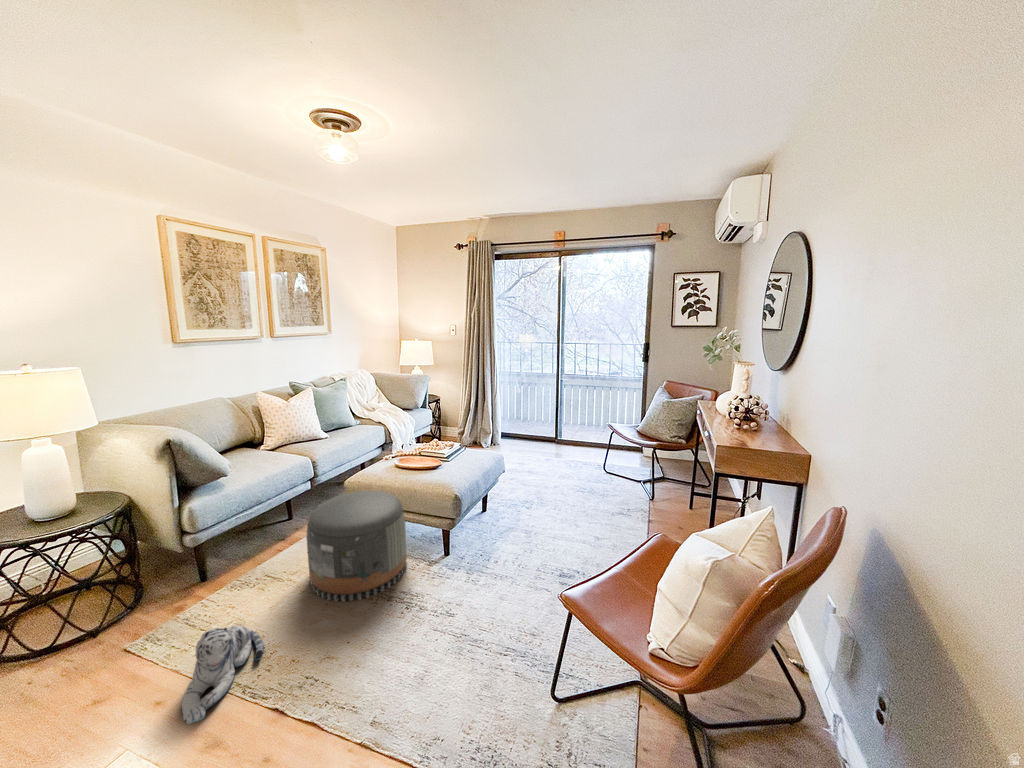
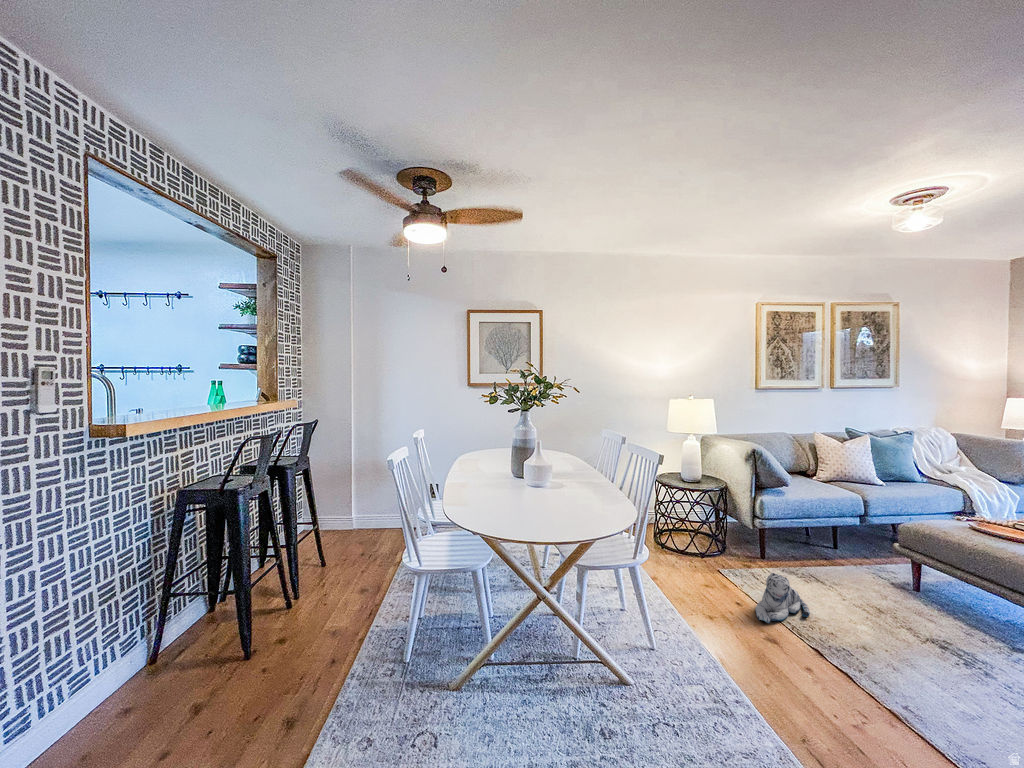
pouf: present [306,491,407,602] -> none [853,532,976,641]

